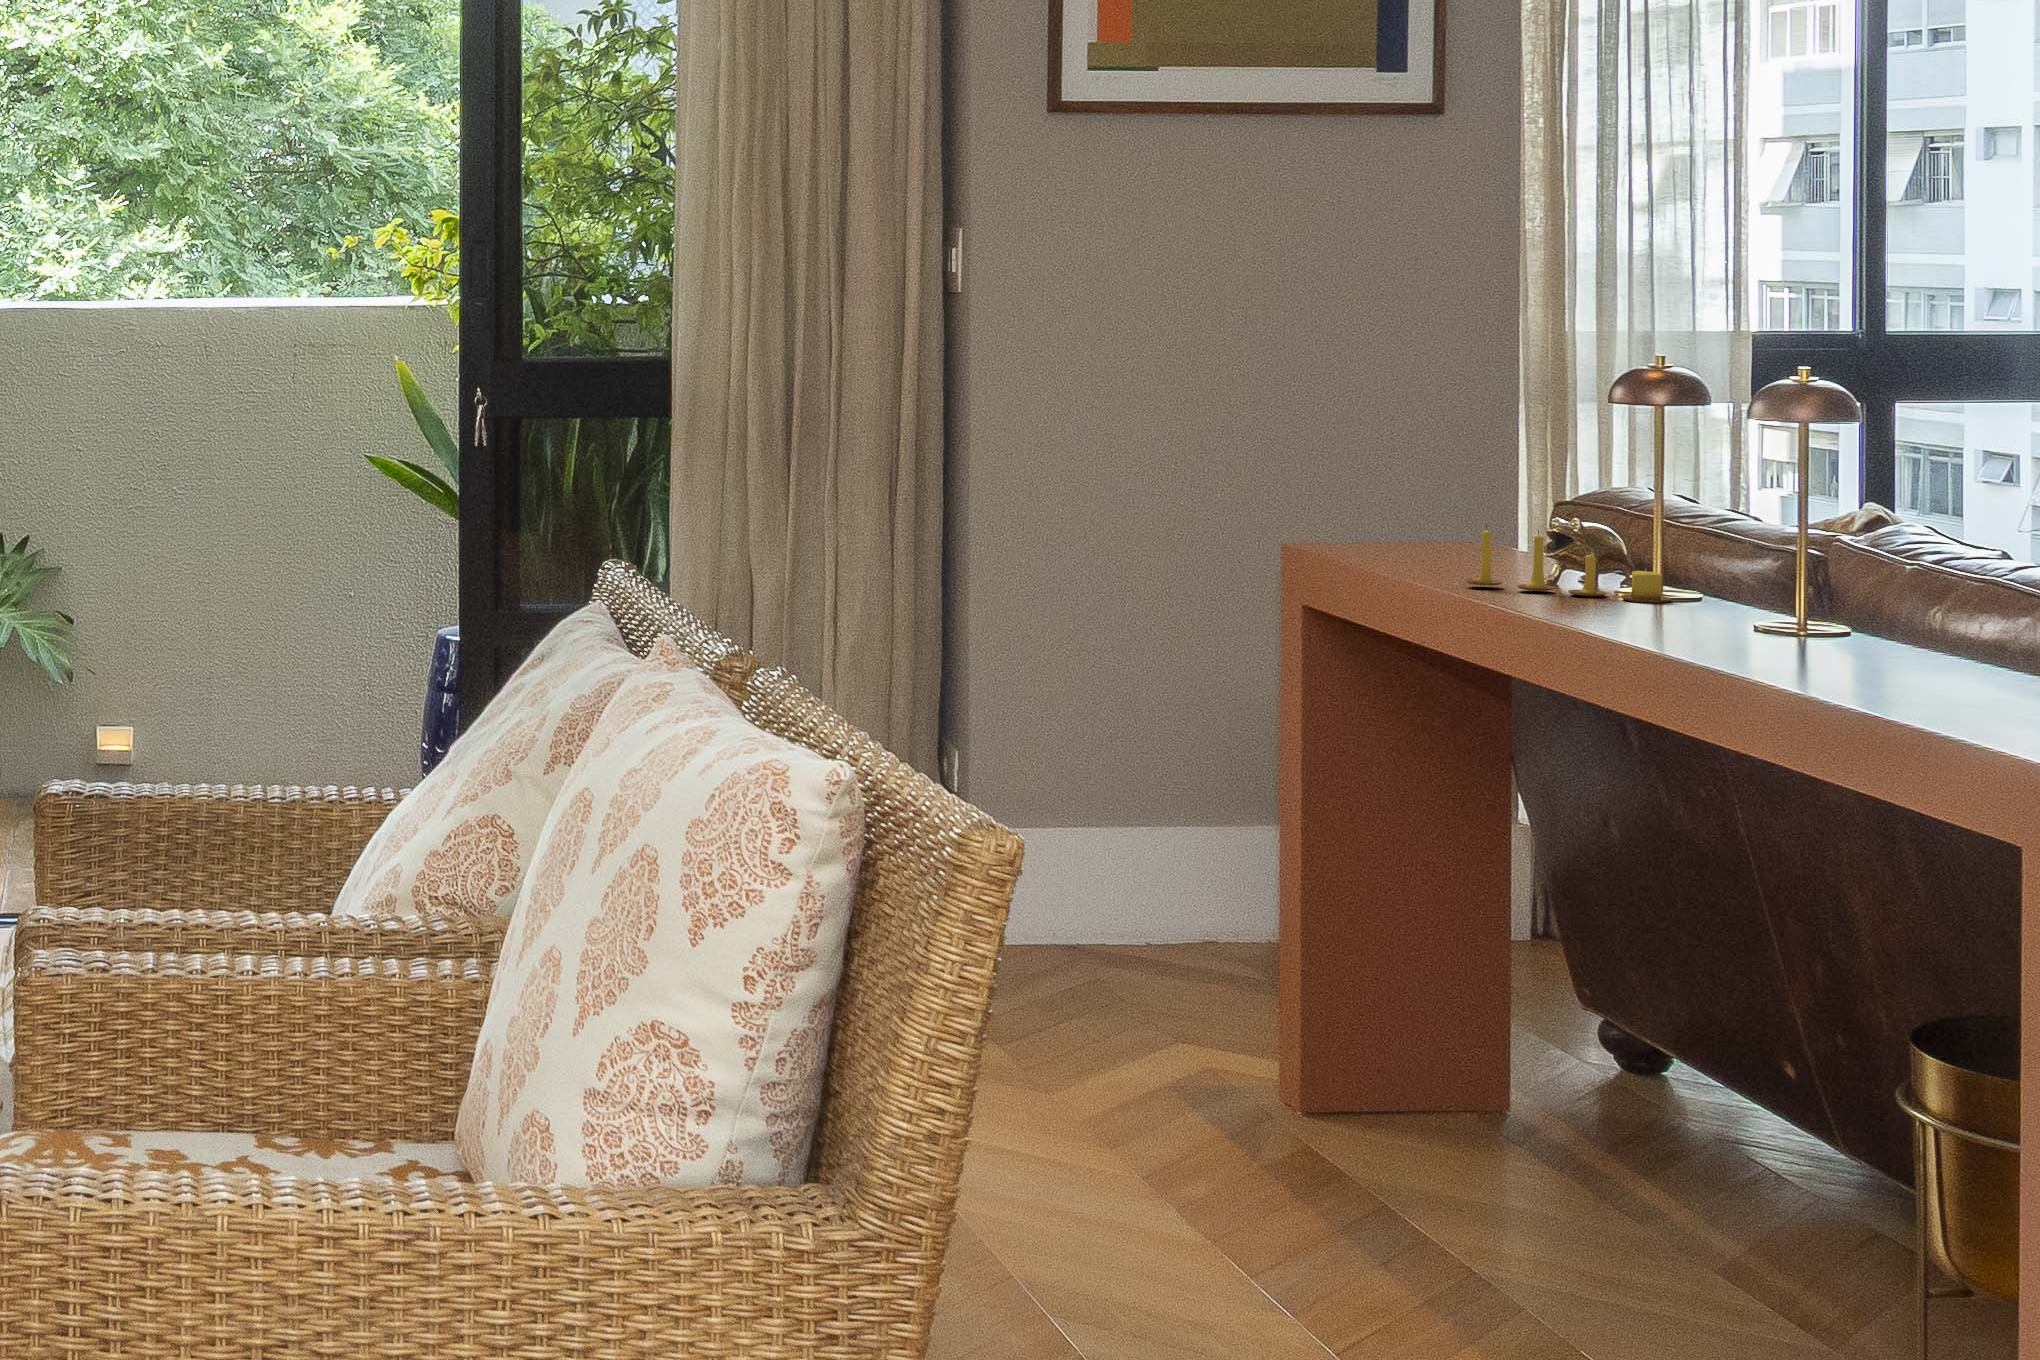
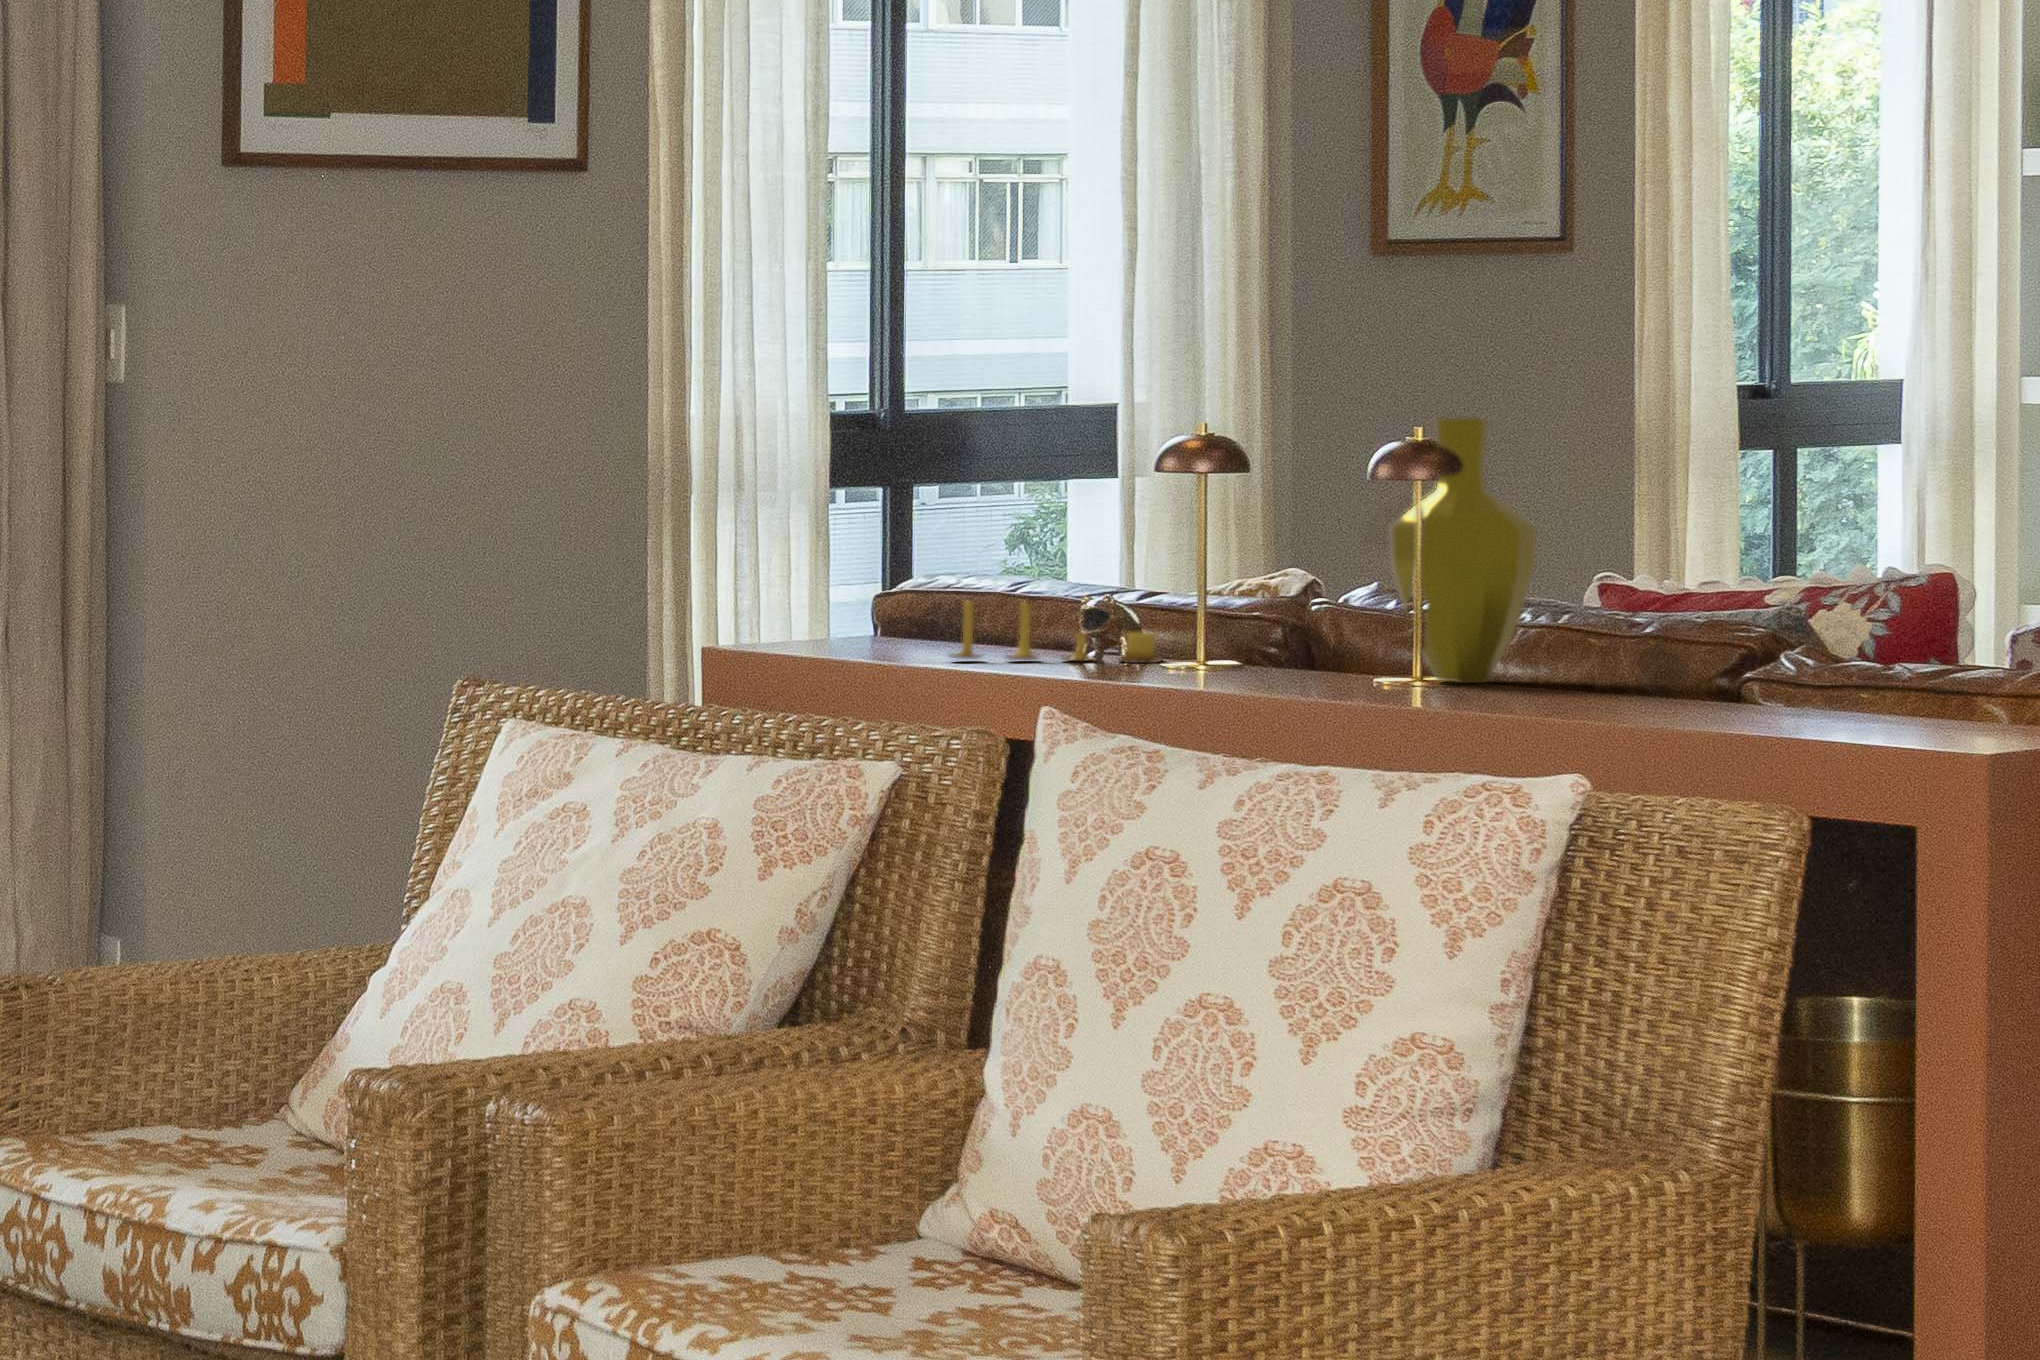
vase: none [1770,384,1937,657] -> present [1389,418,1535,683]

